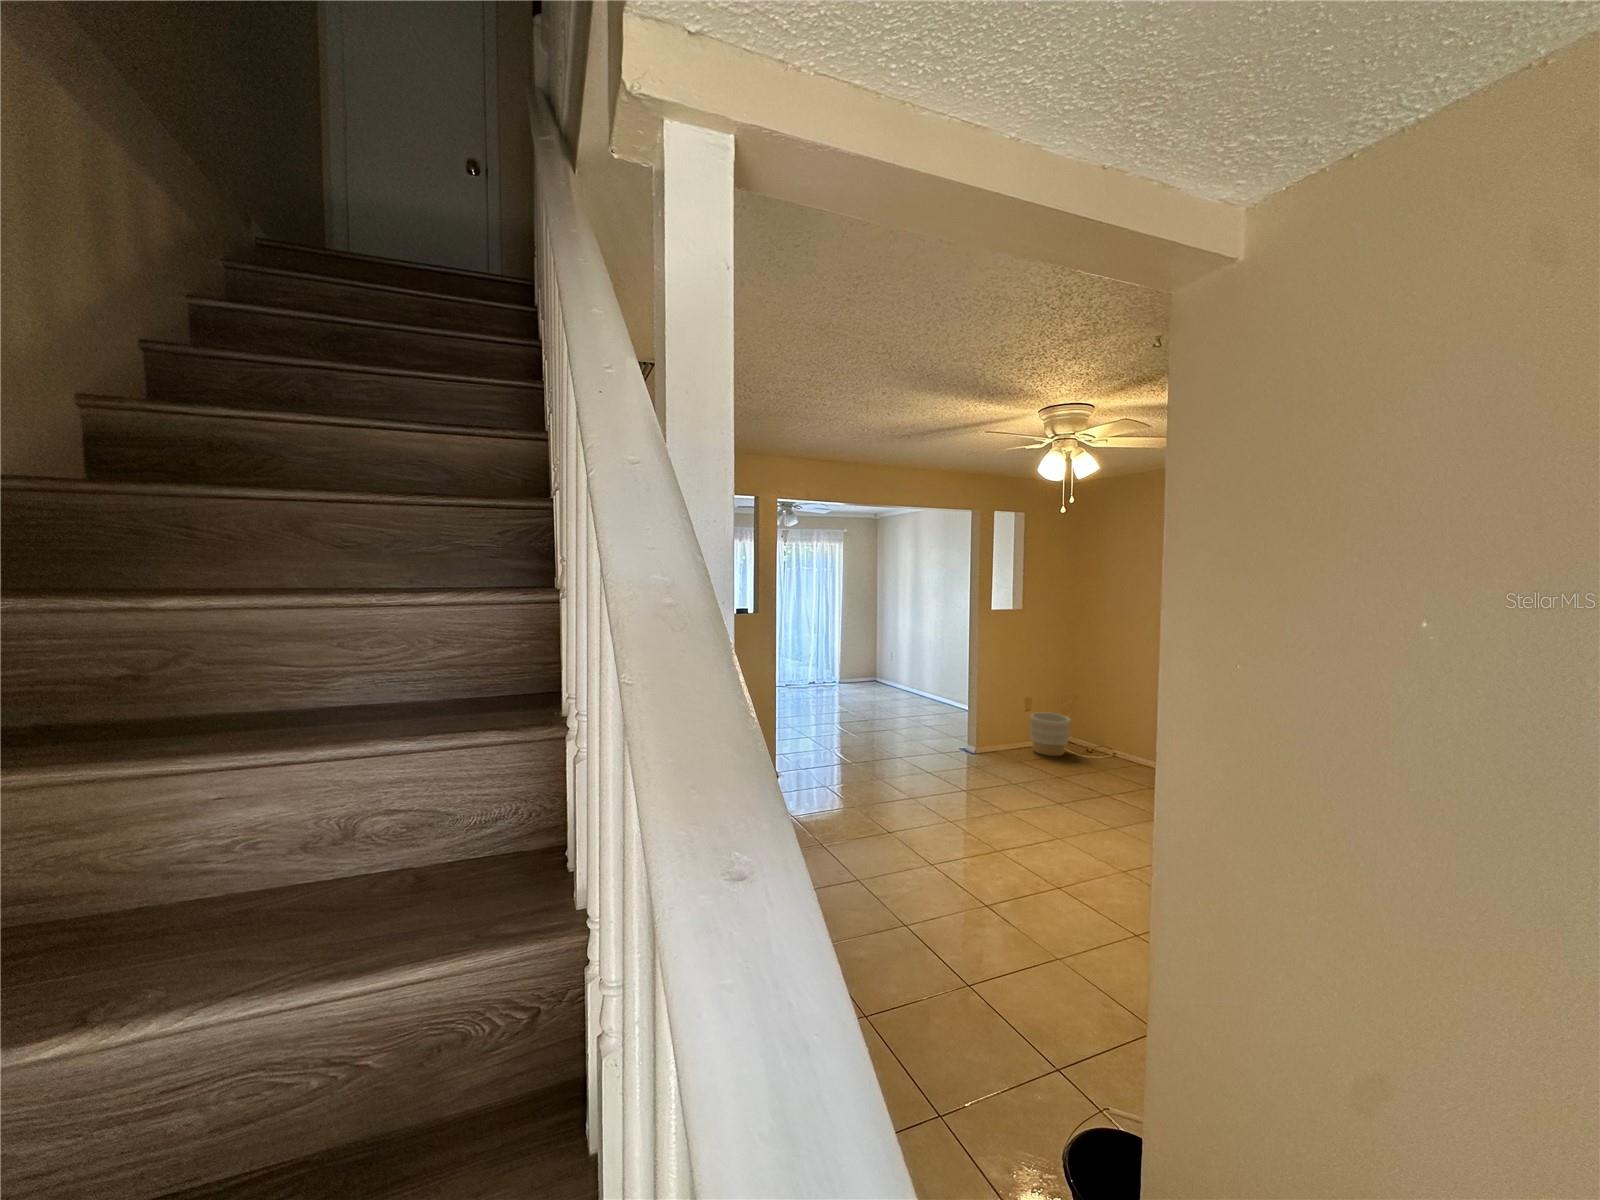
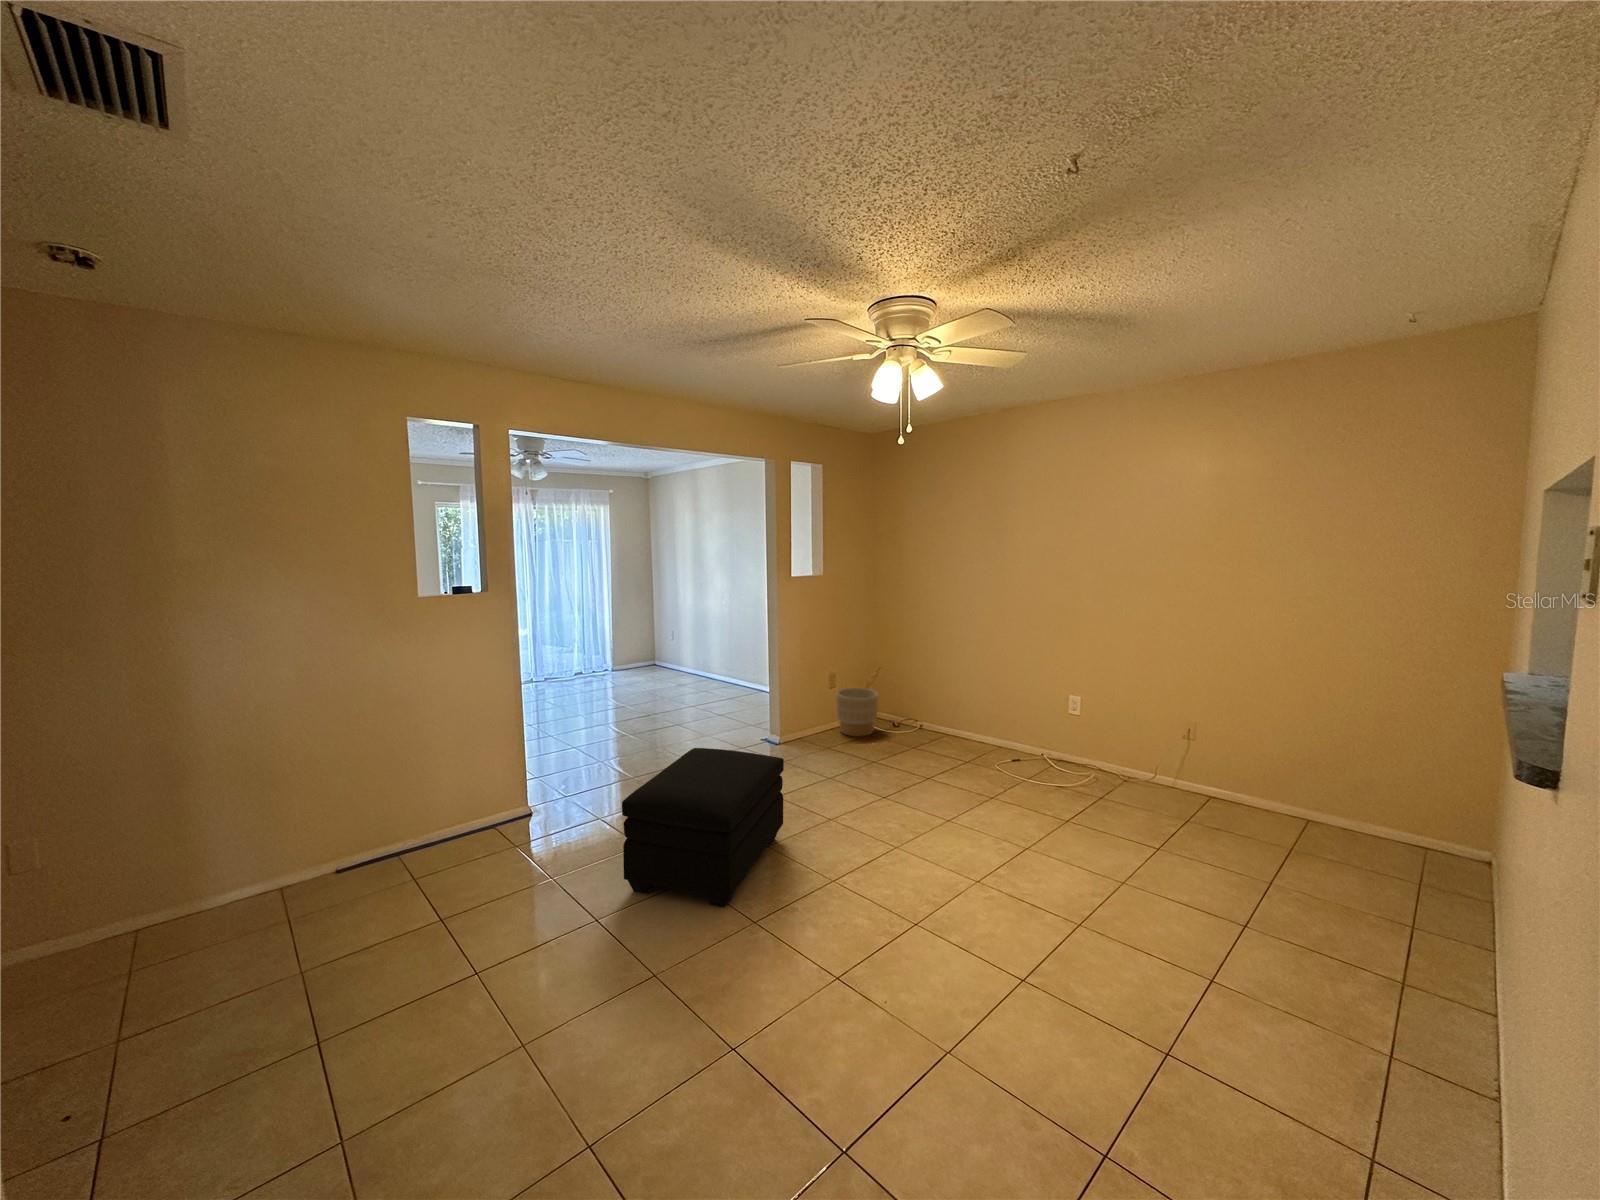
ottoman: none [841,739,969,855] -> present [622,748,784,908]

